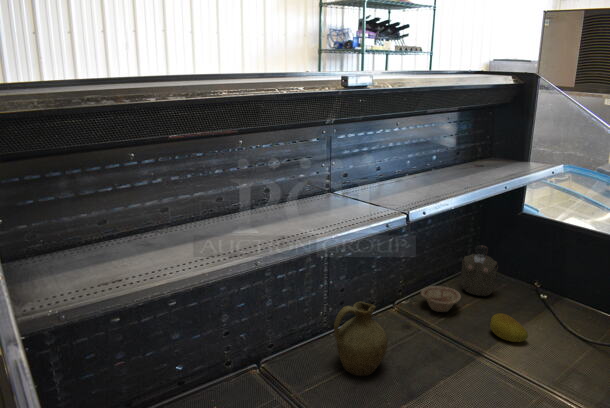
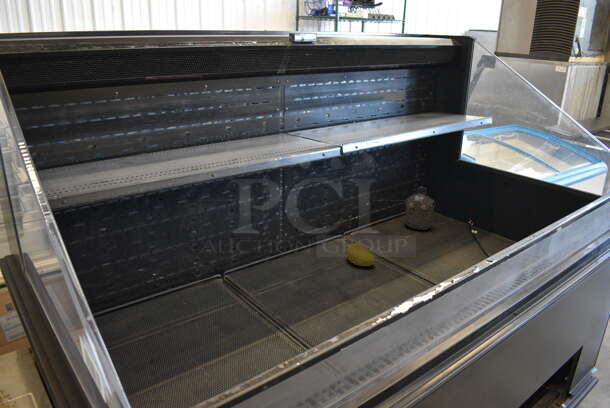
dish: present [421,286,461,312] -> none [367,220,401,241]
pitcher: present [334,302,387,376] -> none [285,223,329,282]
fruit: present [490,314,528,342] -> present [346,243,375,266]

